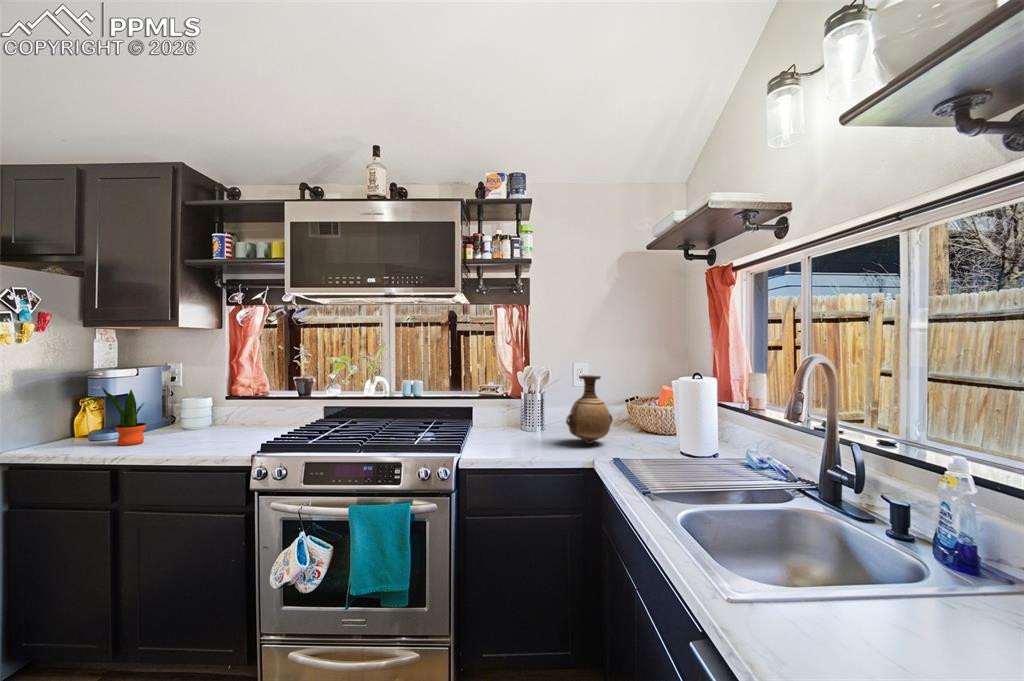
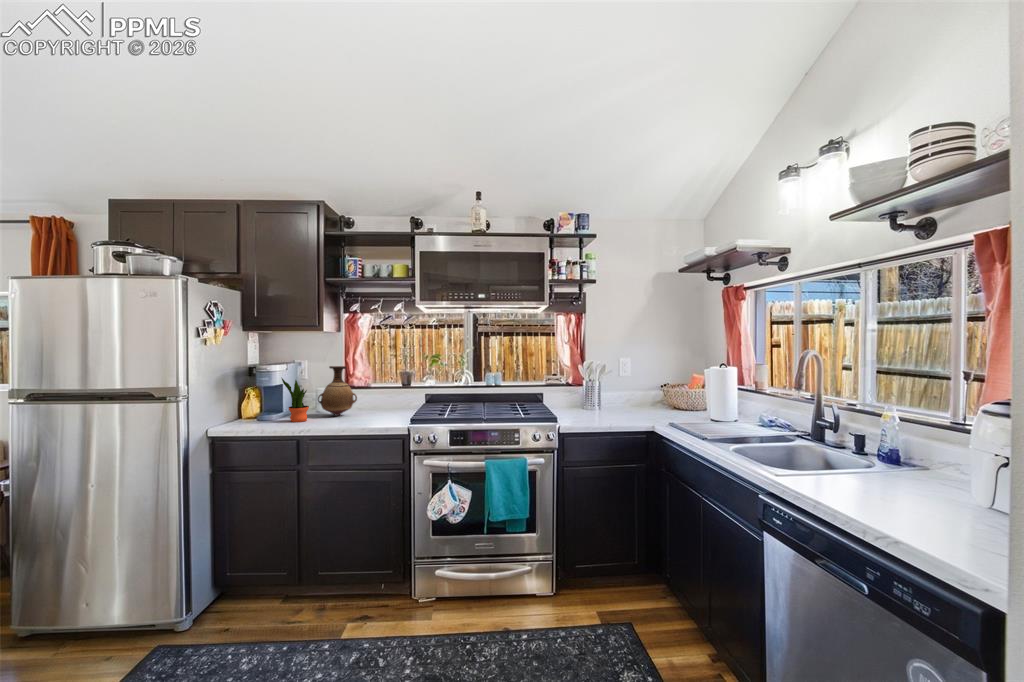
vase: present [566,375,613,444] -> present [318,366,357,416]

